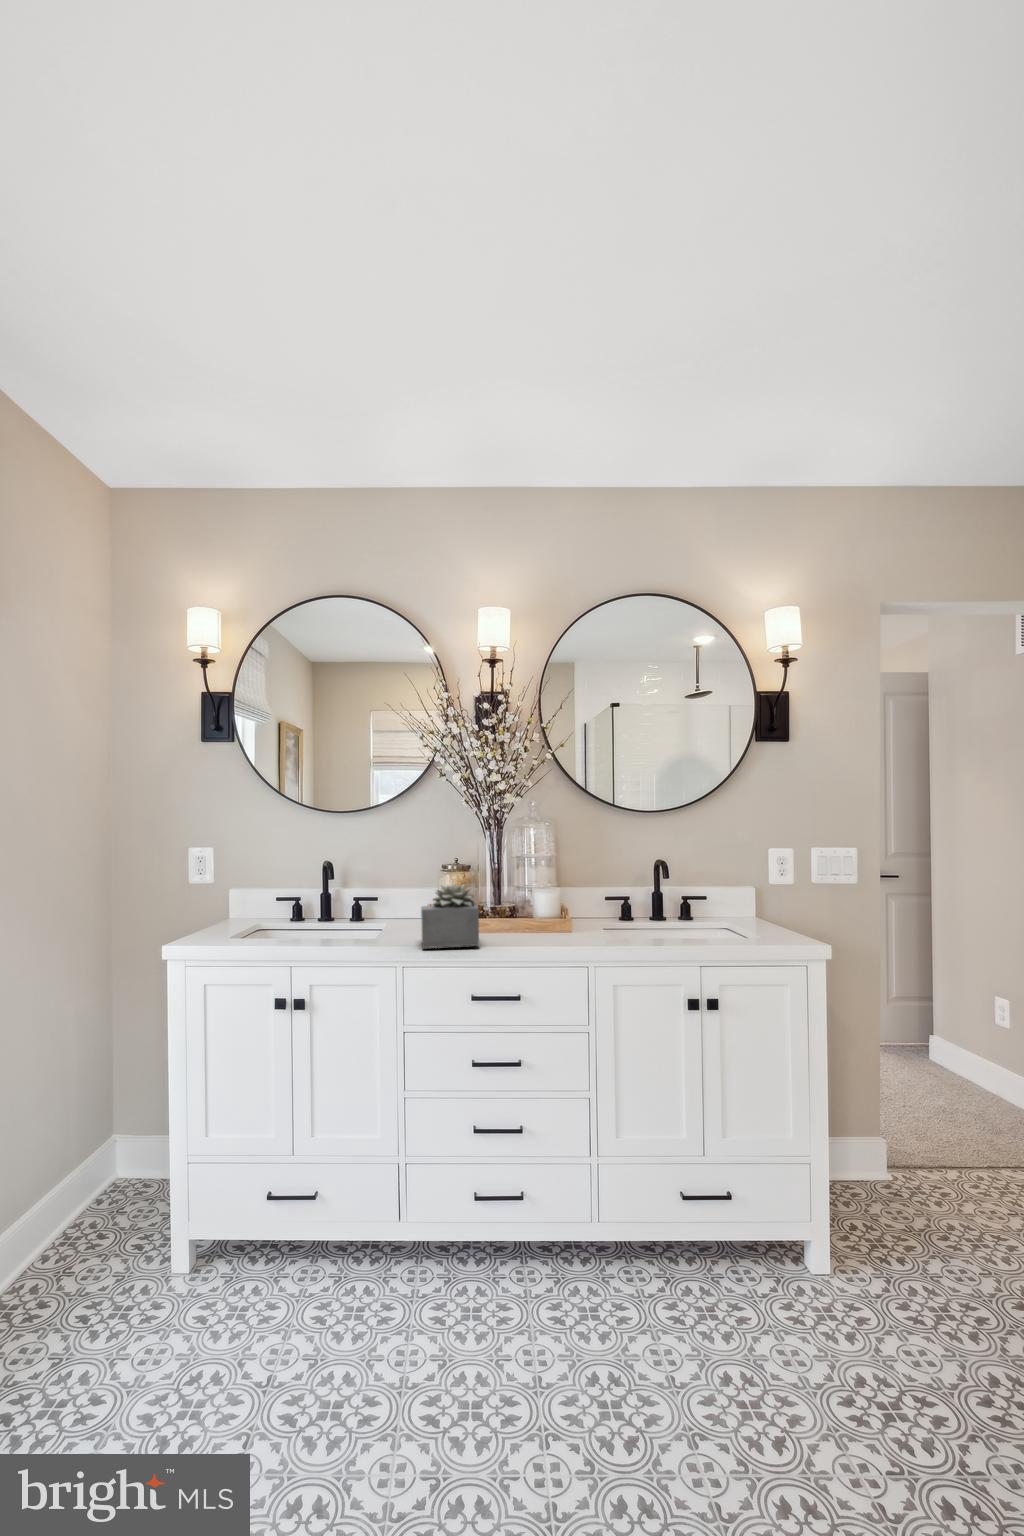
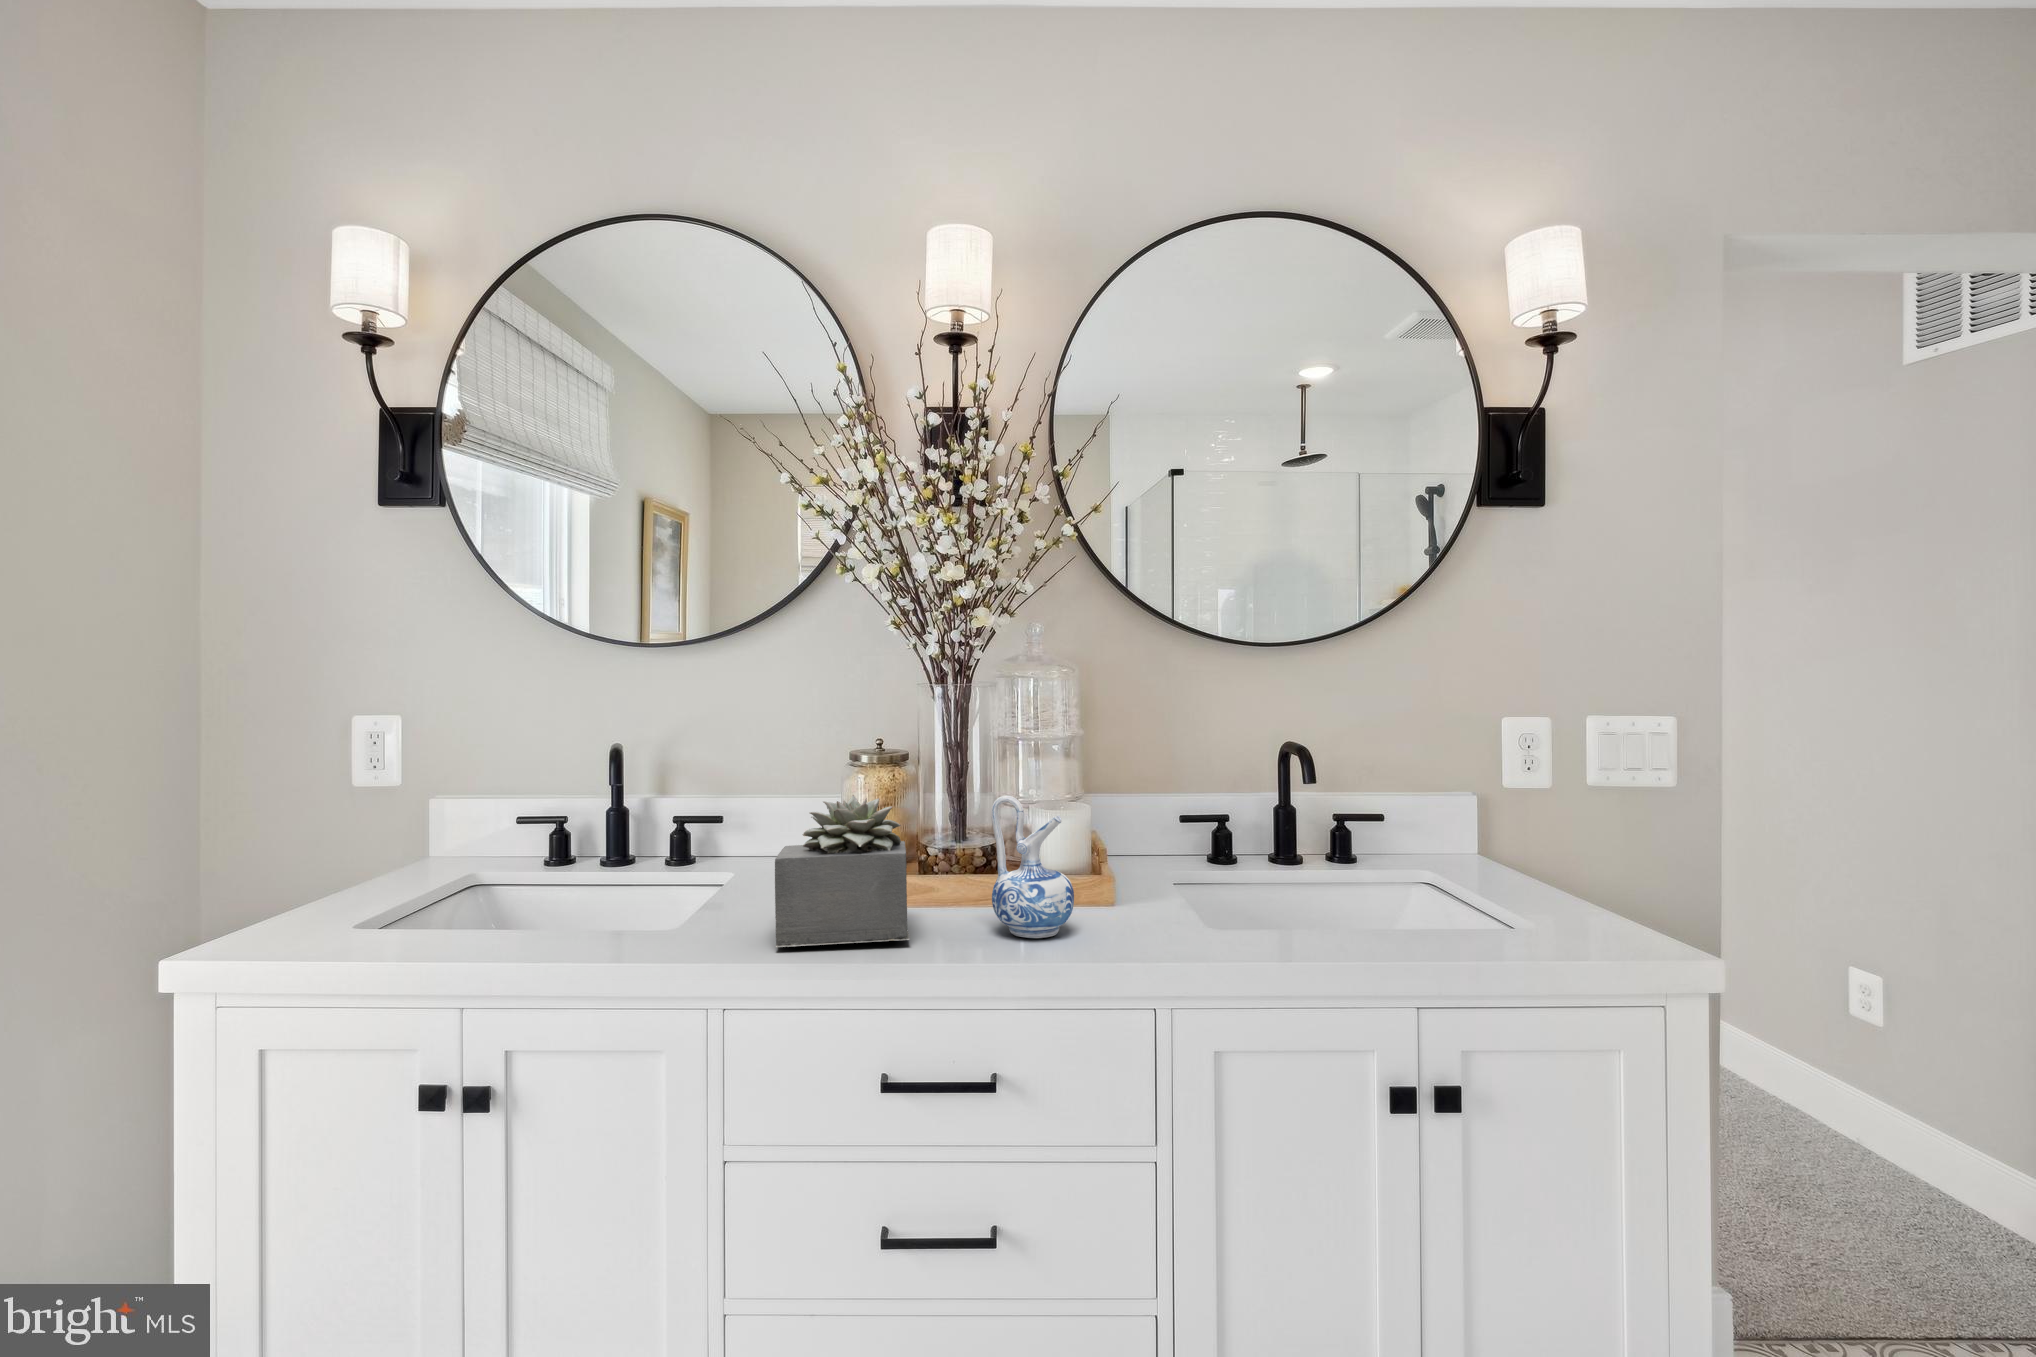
ceramic pitcher: none [515,883,552,946] -> present [991,795,1074,938]

